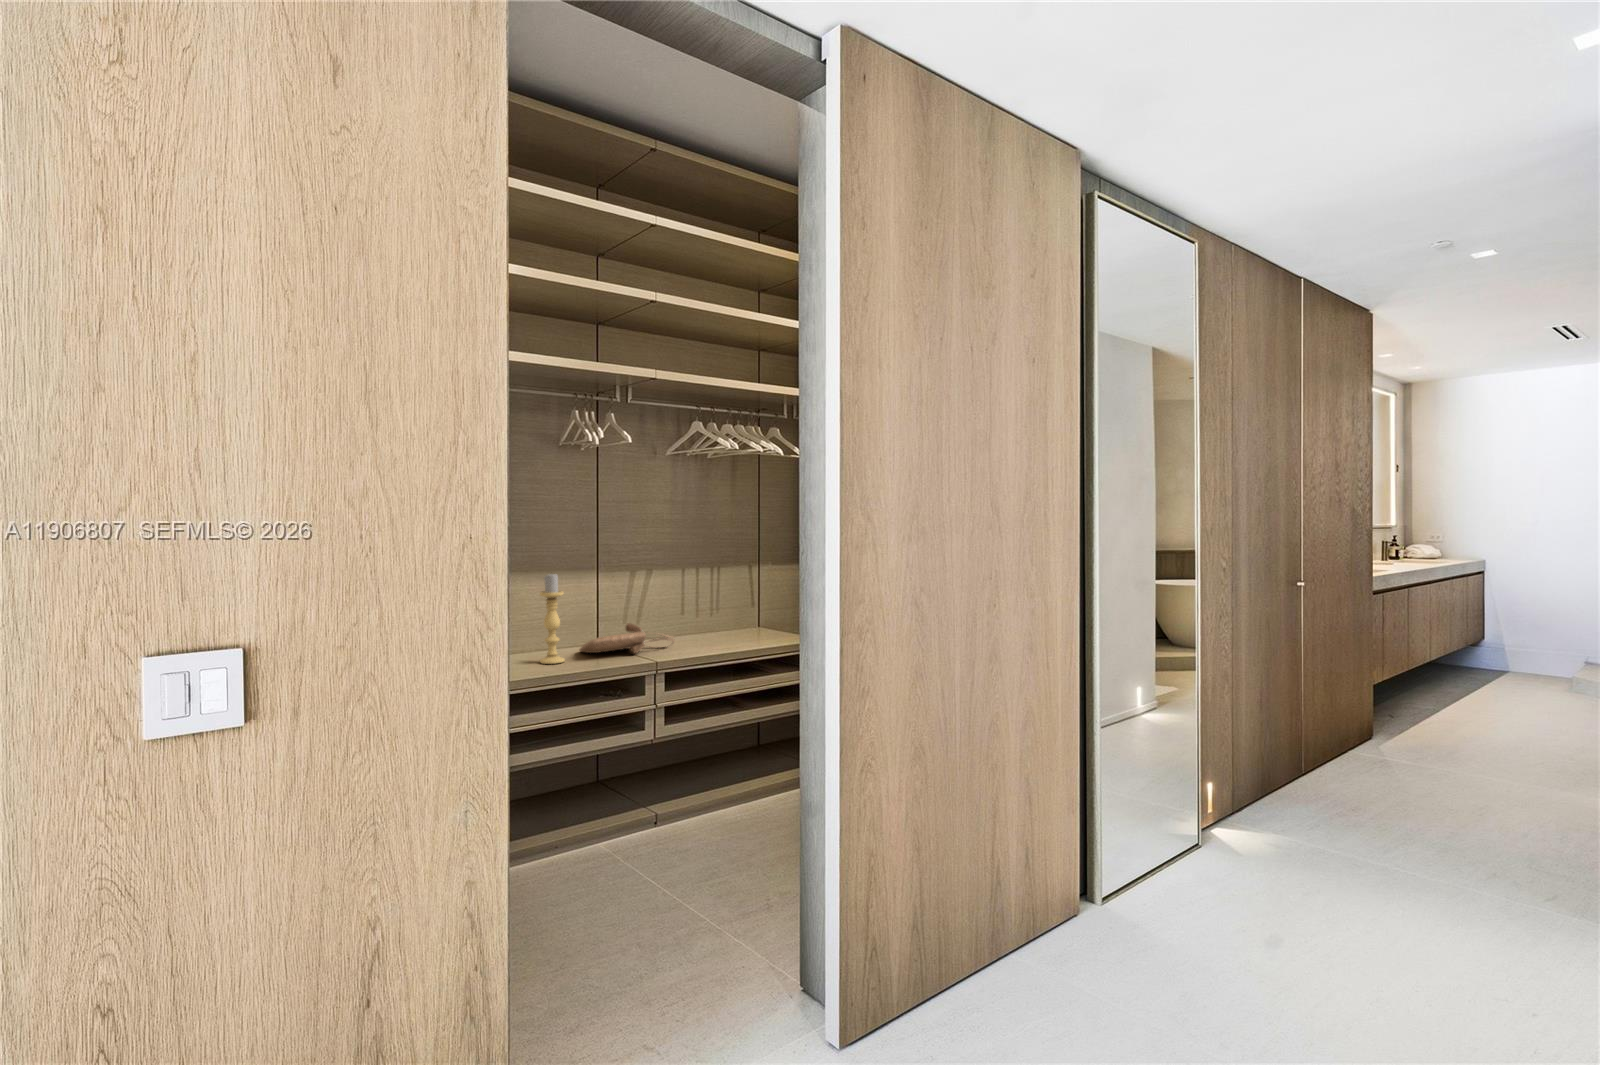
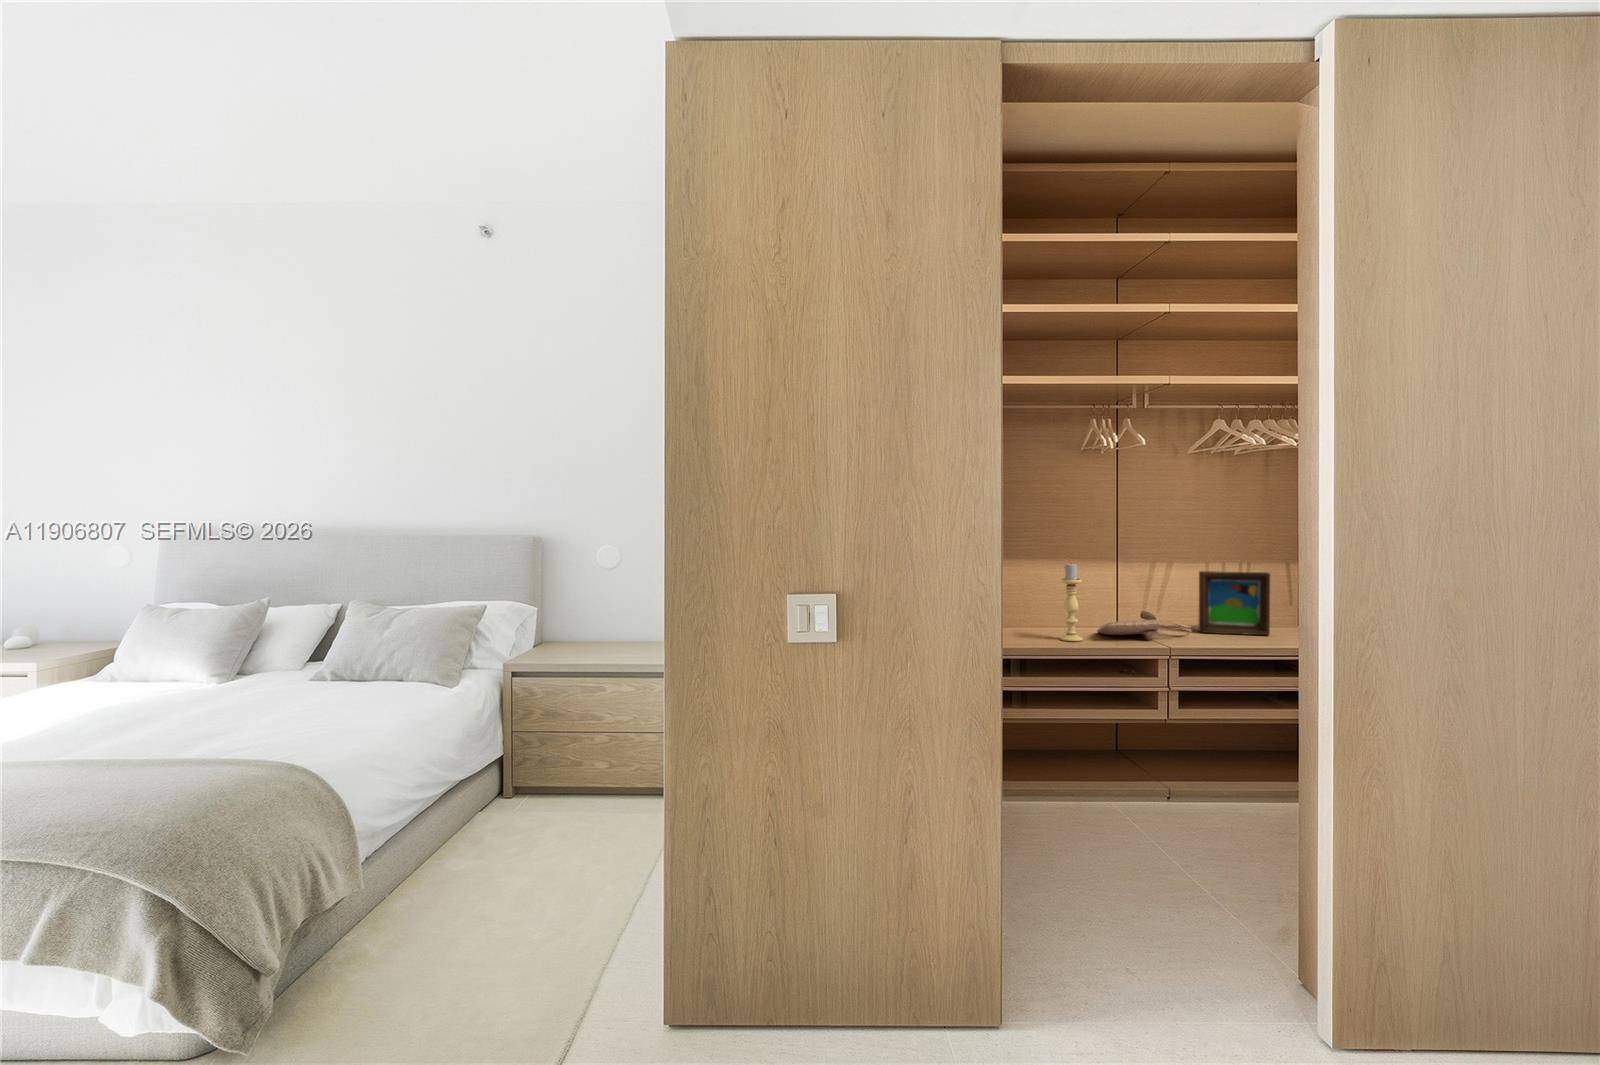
picture frame: none [679,577,743,642] -> present [1199,571,1270,635]

